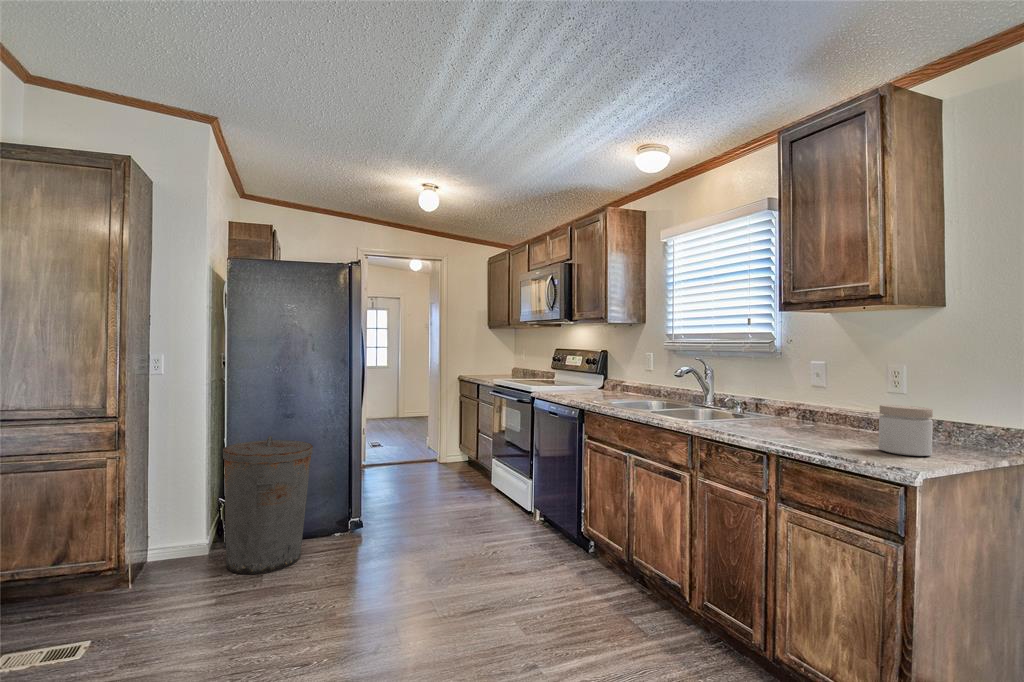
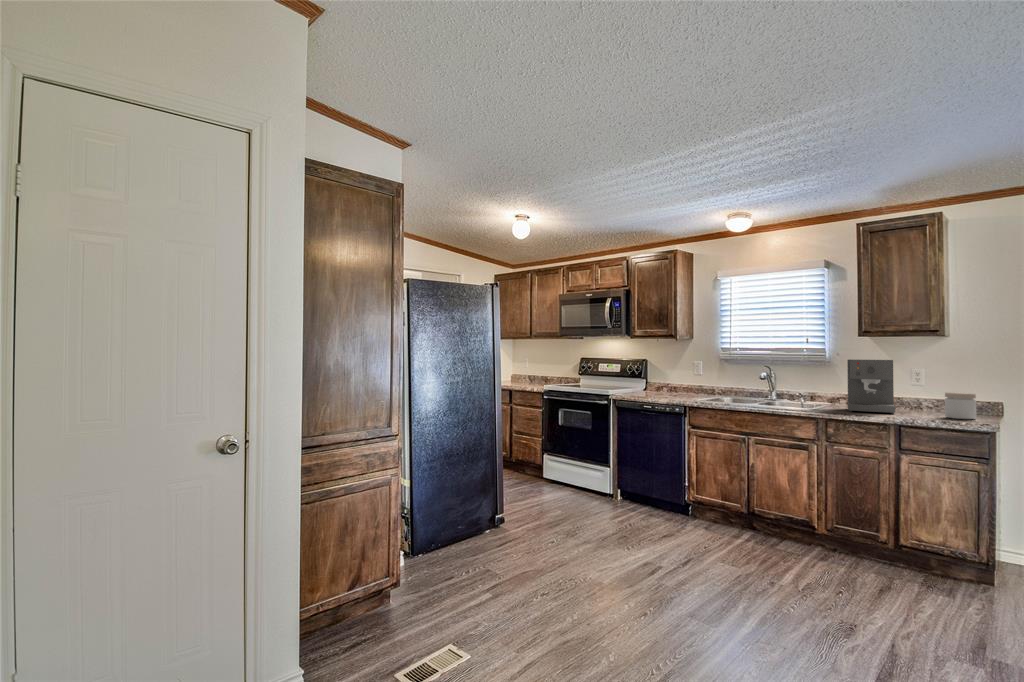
coffee maker: none [747,347,839,437] -> present [847,359,895,414]
trash can: present [223,436,313,574] -> none [435,446,507,568]

